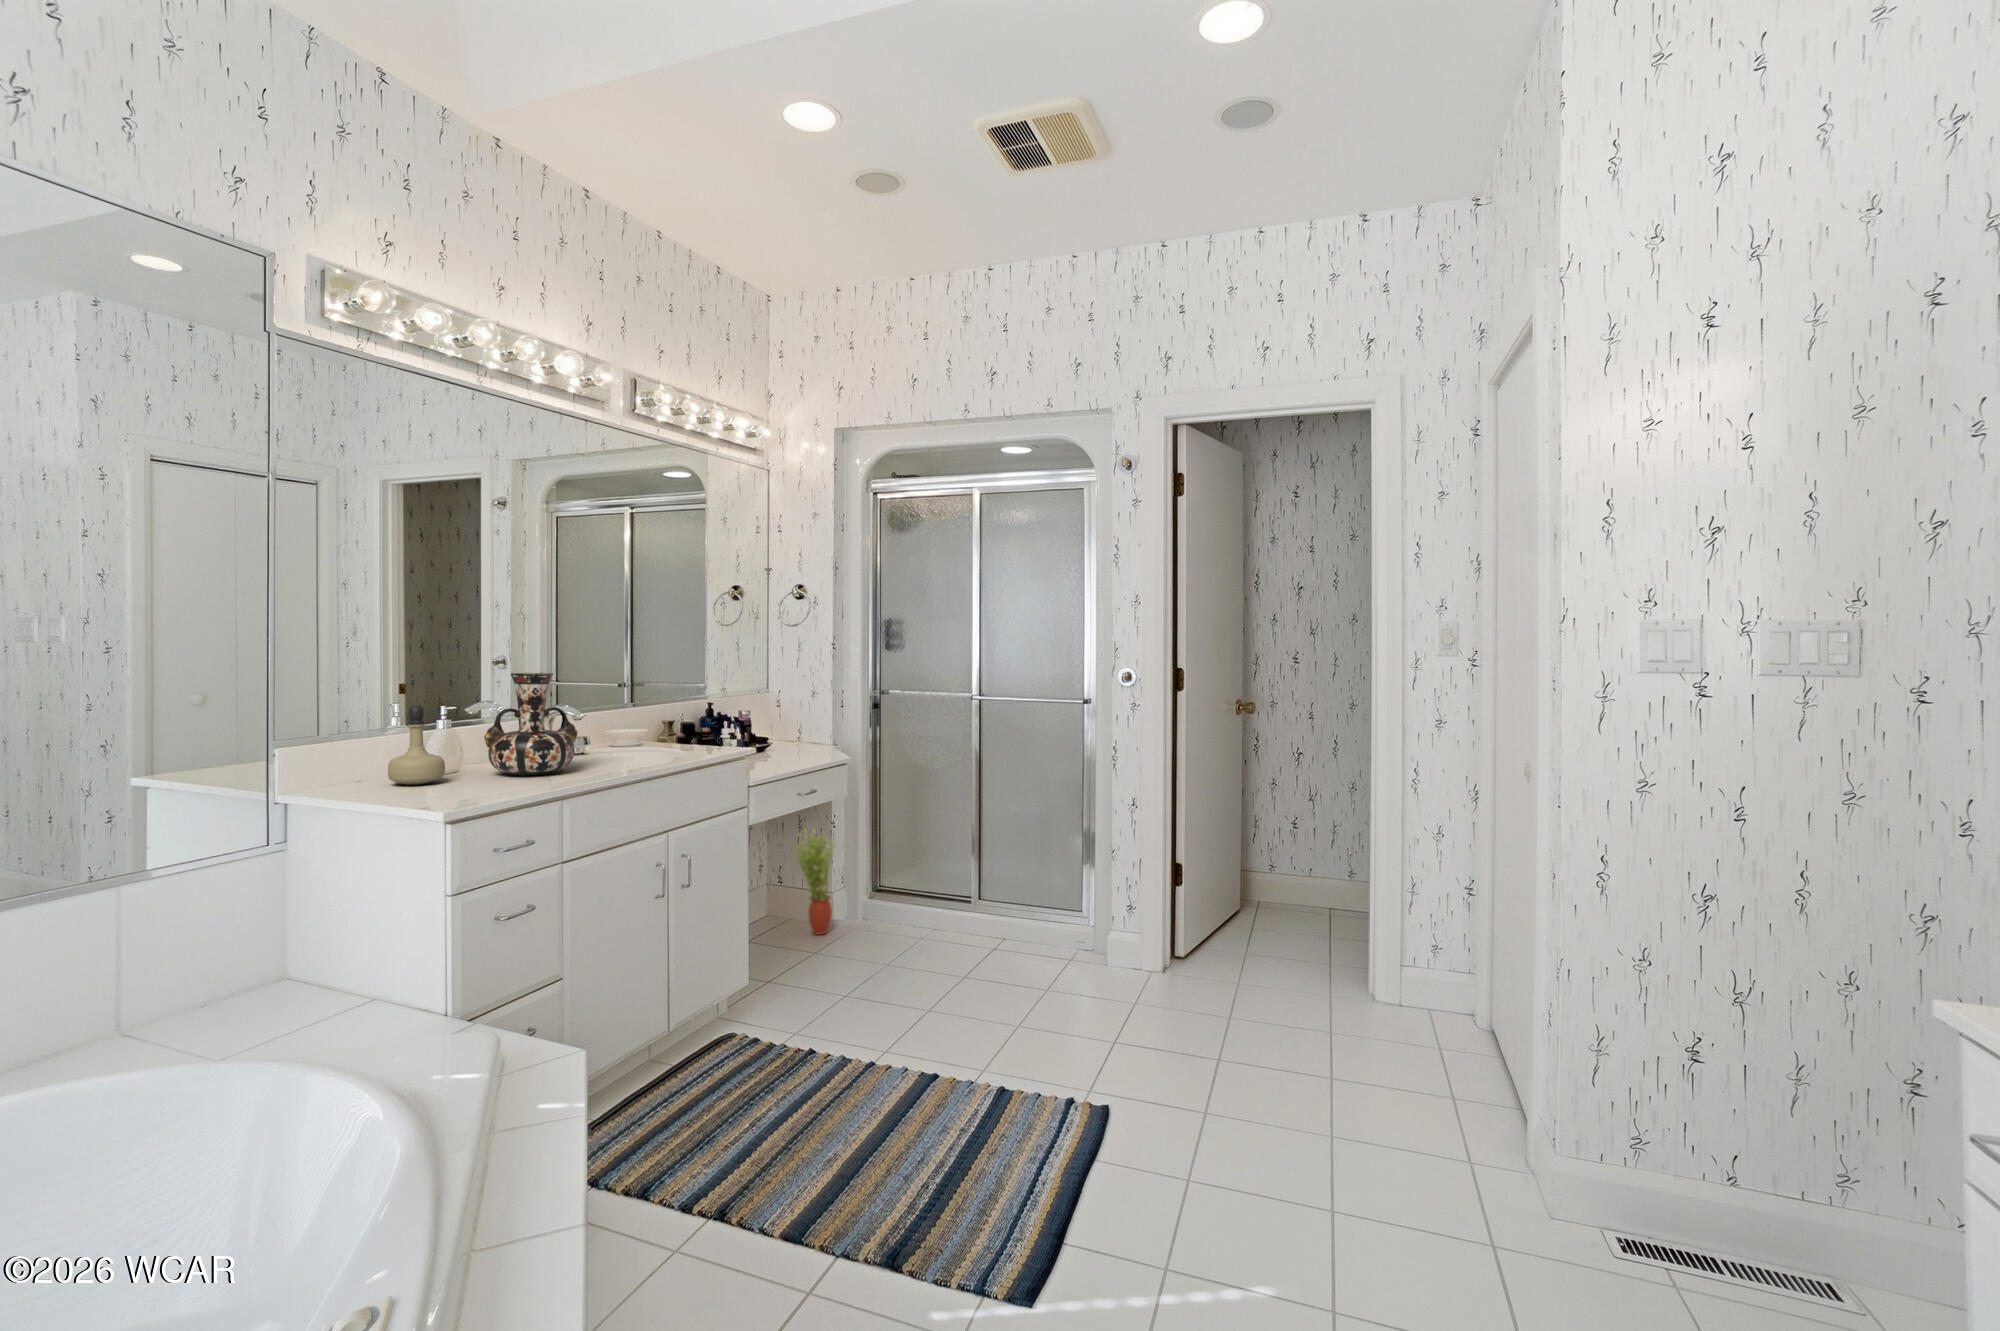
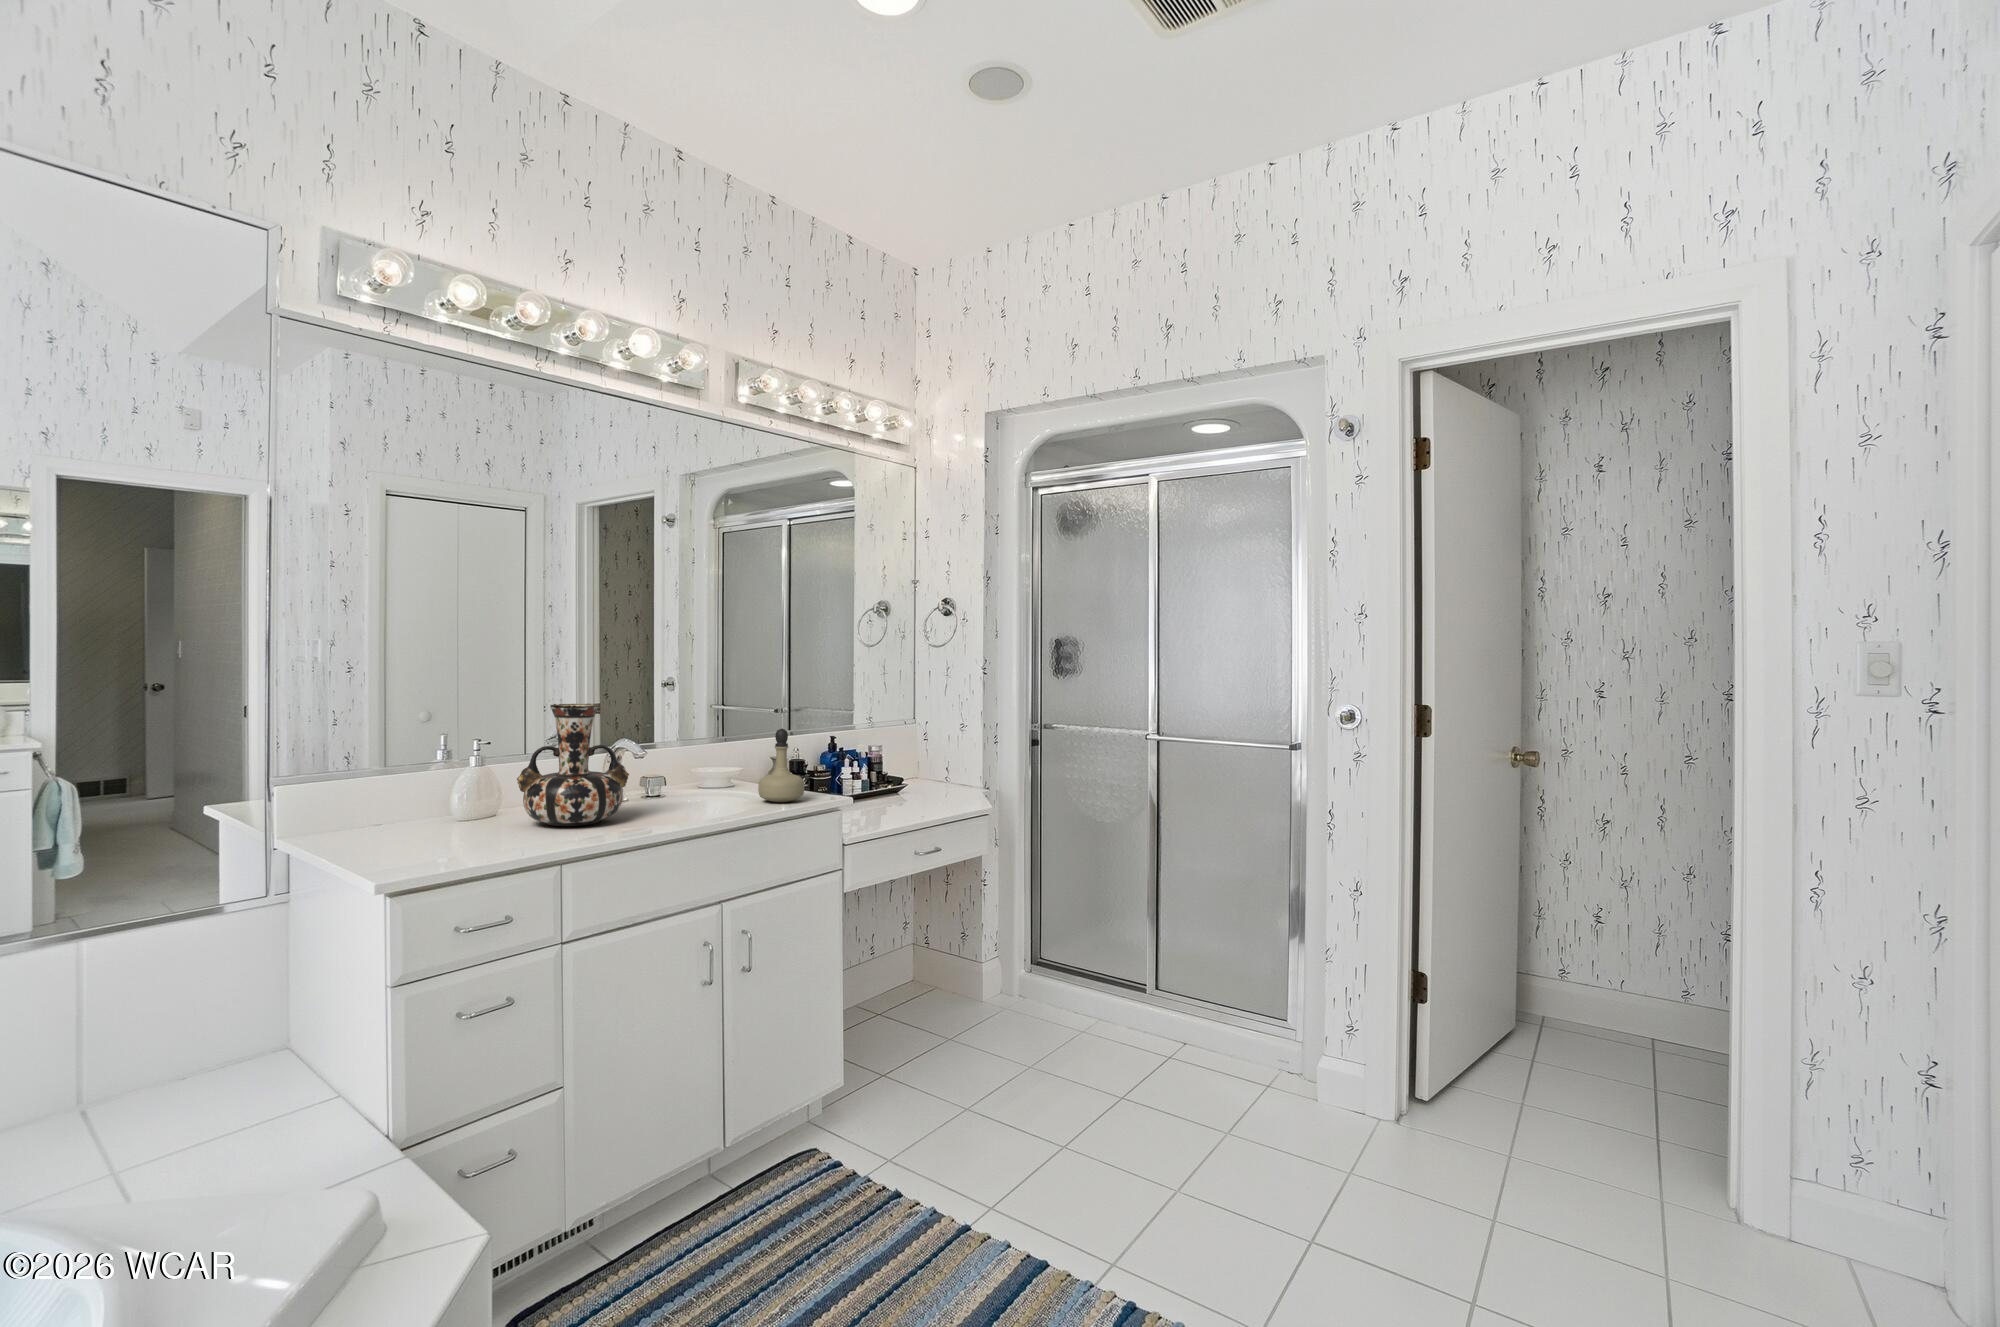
perfume bottle: present [388,705,445,785] -> present [758,729,804,802]
potted plant: present [794,829,835,935] -> none [927,887,980,1018]

